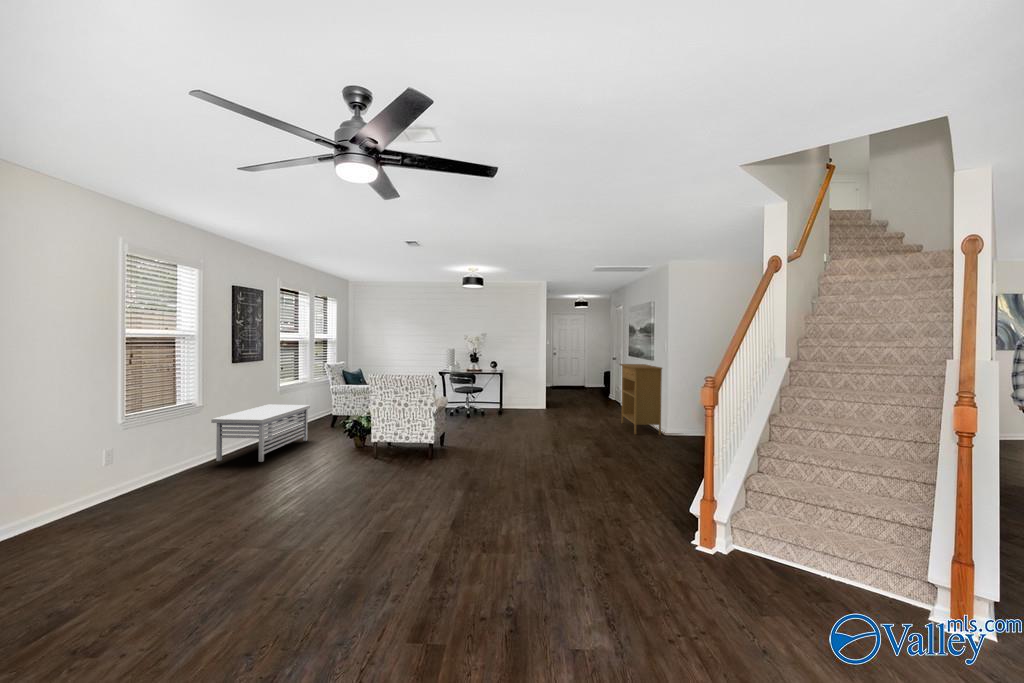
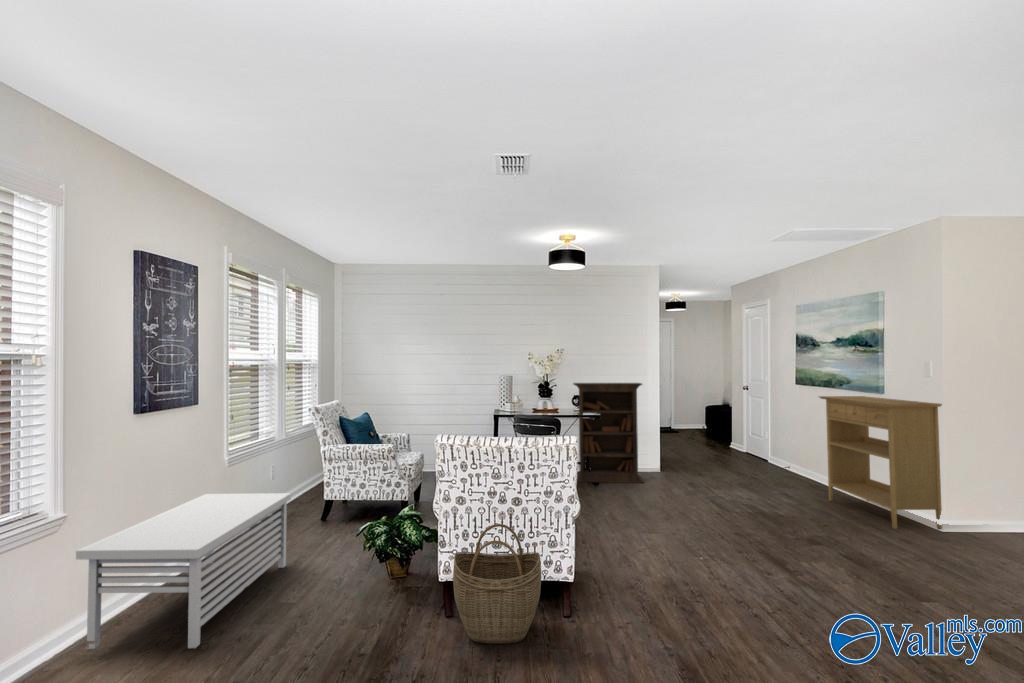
bookcase: none [487,354,530,414] -> present [573,383,643,483]
woven basket: none [373,415,413,464] -> present [453,524,541,644]

